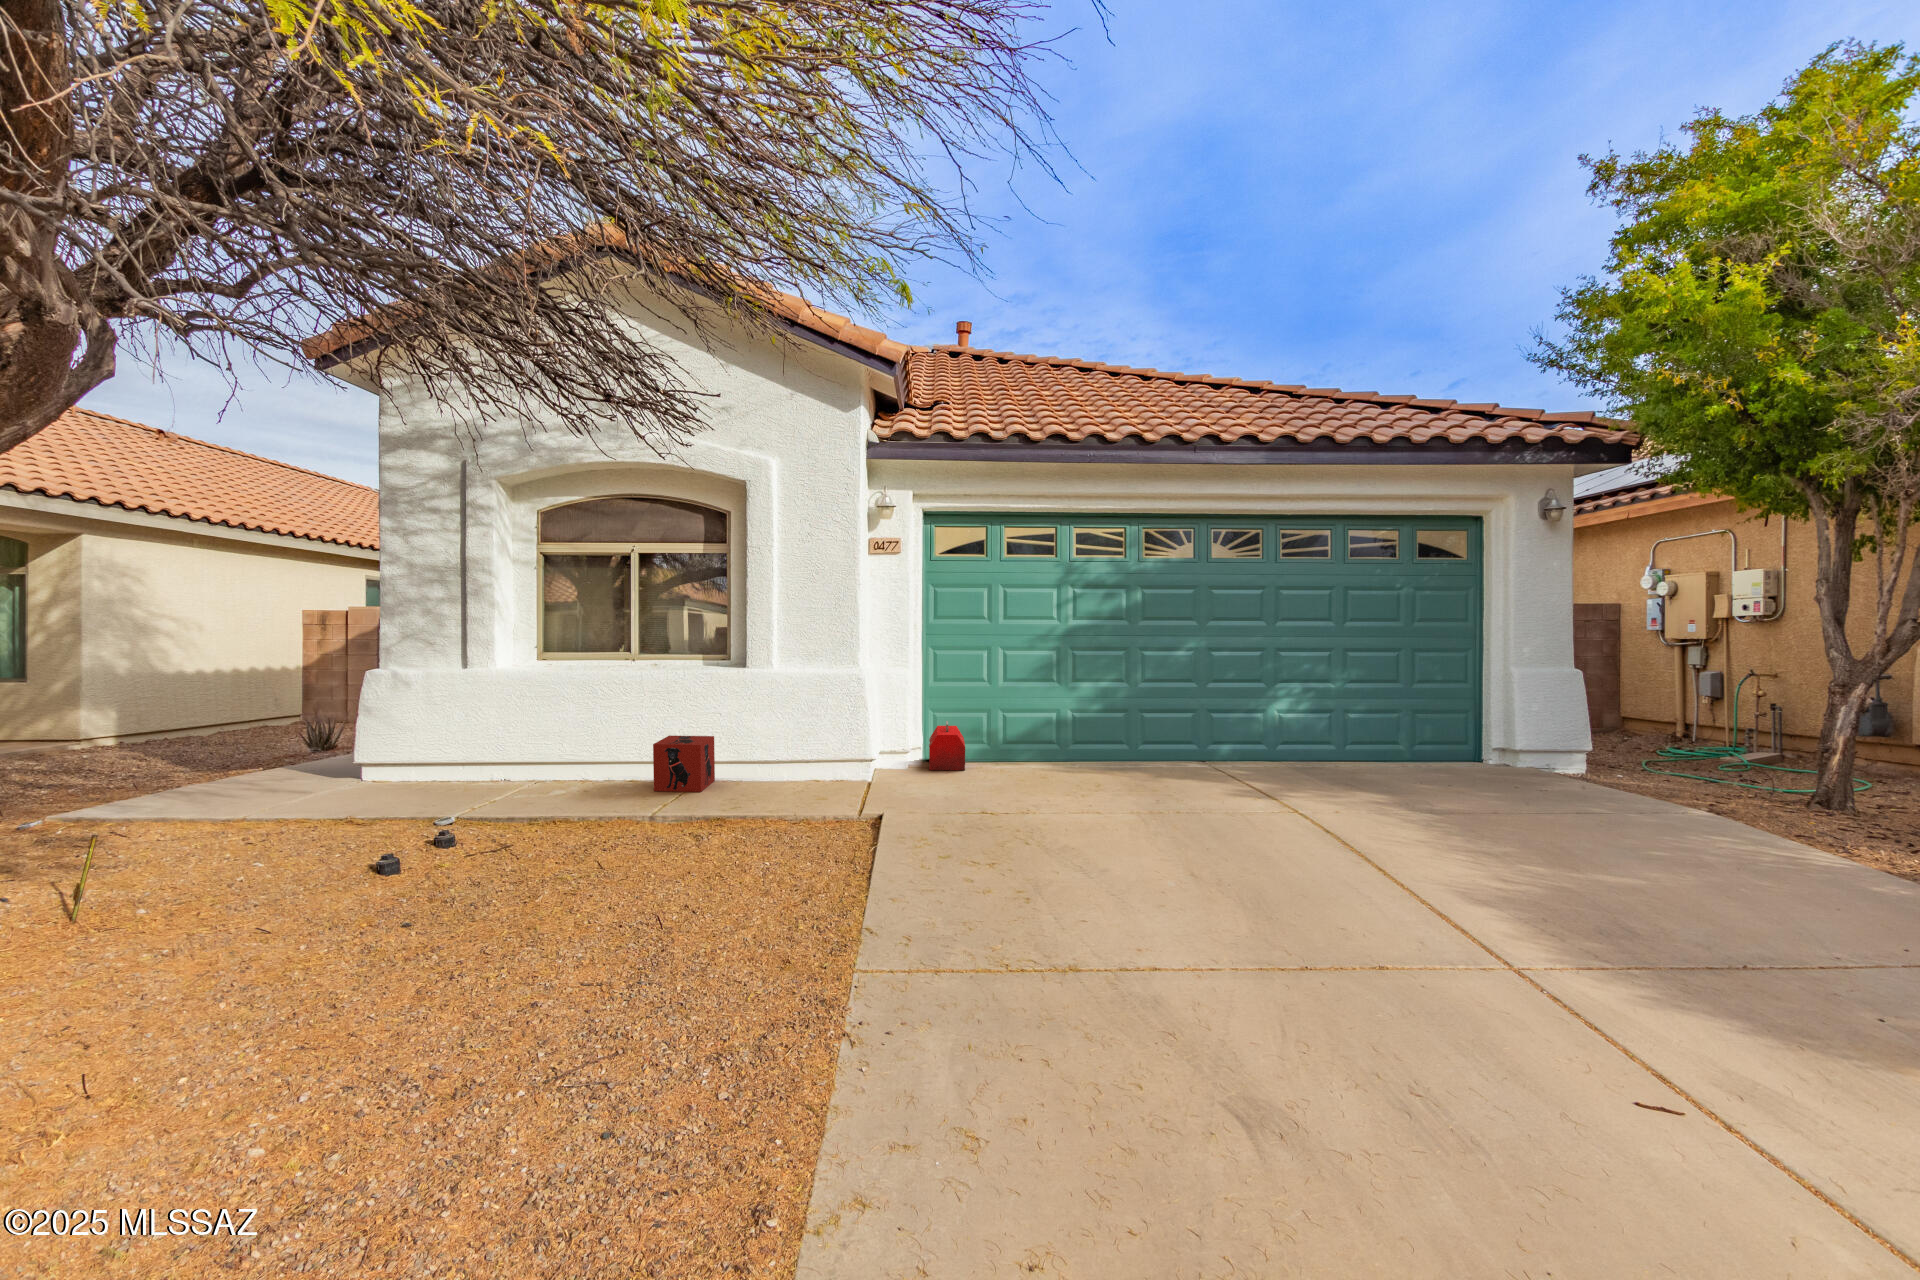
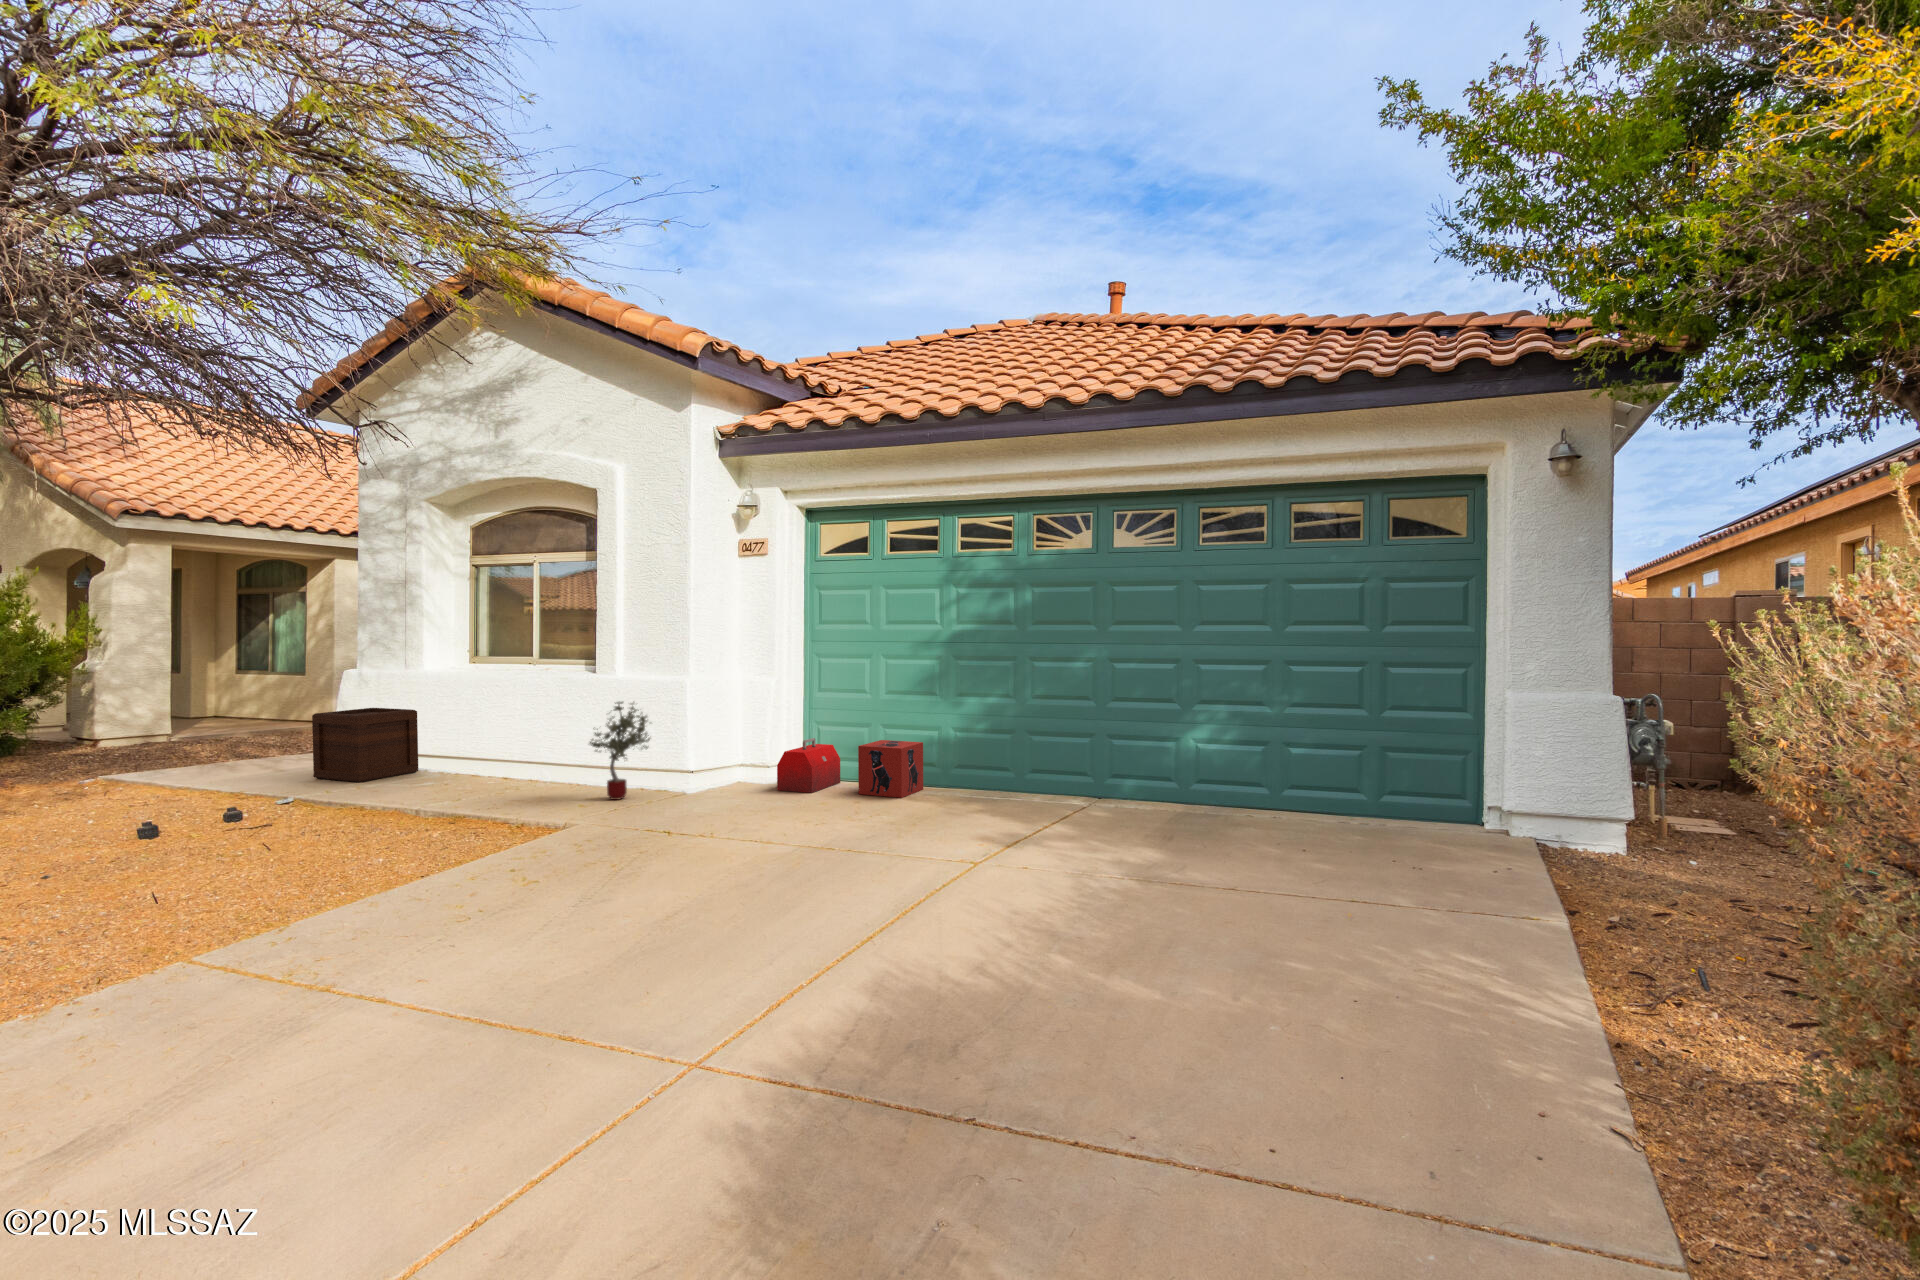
potted tree: none [767,696,843,791] -> present [590,702,650,800]
wooden crate: none [397,711,507,793] -> present [312,708,418,782]
storage box: present [653,736,715,792] -> present [858,740,923,798]

